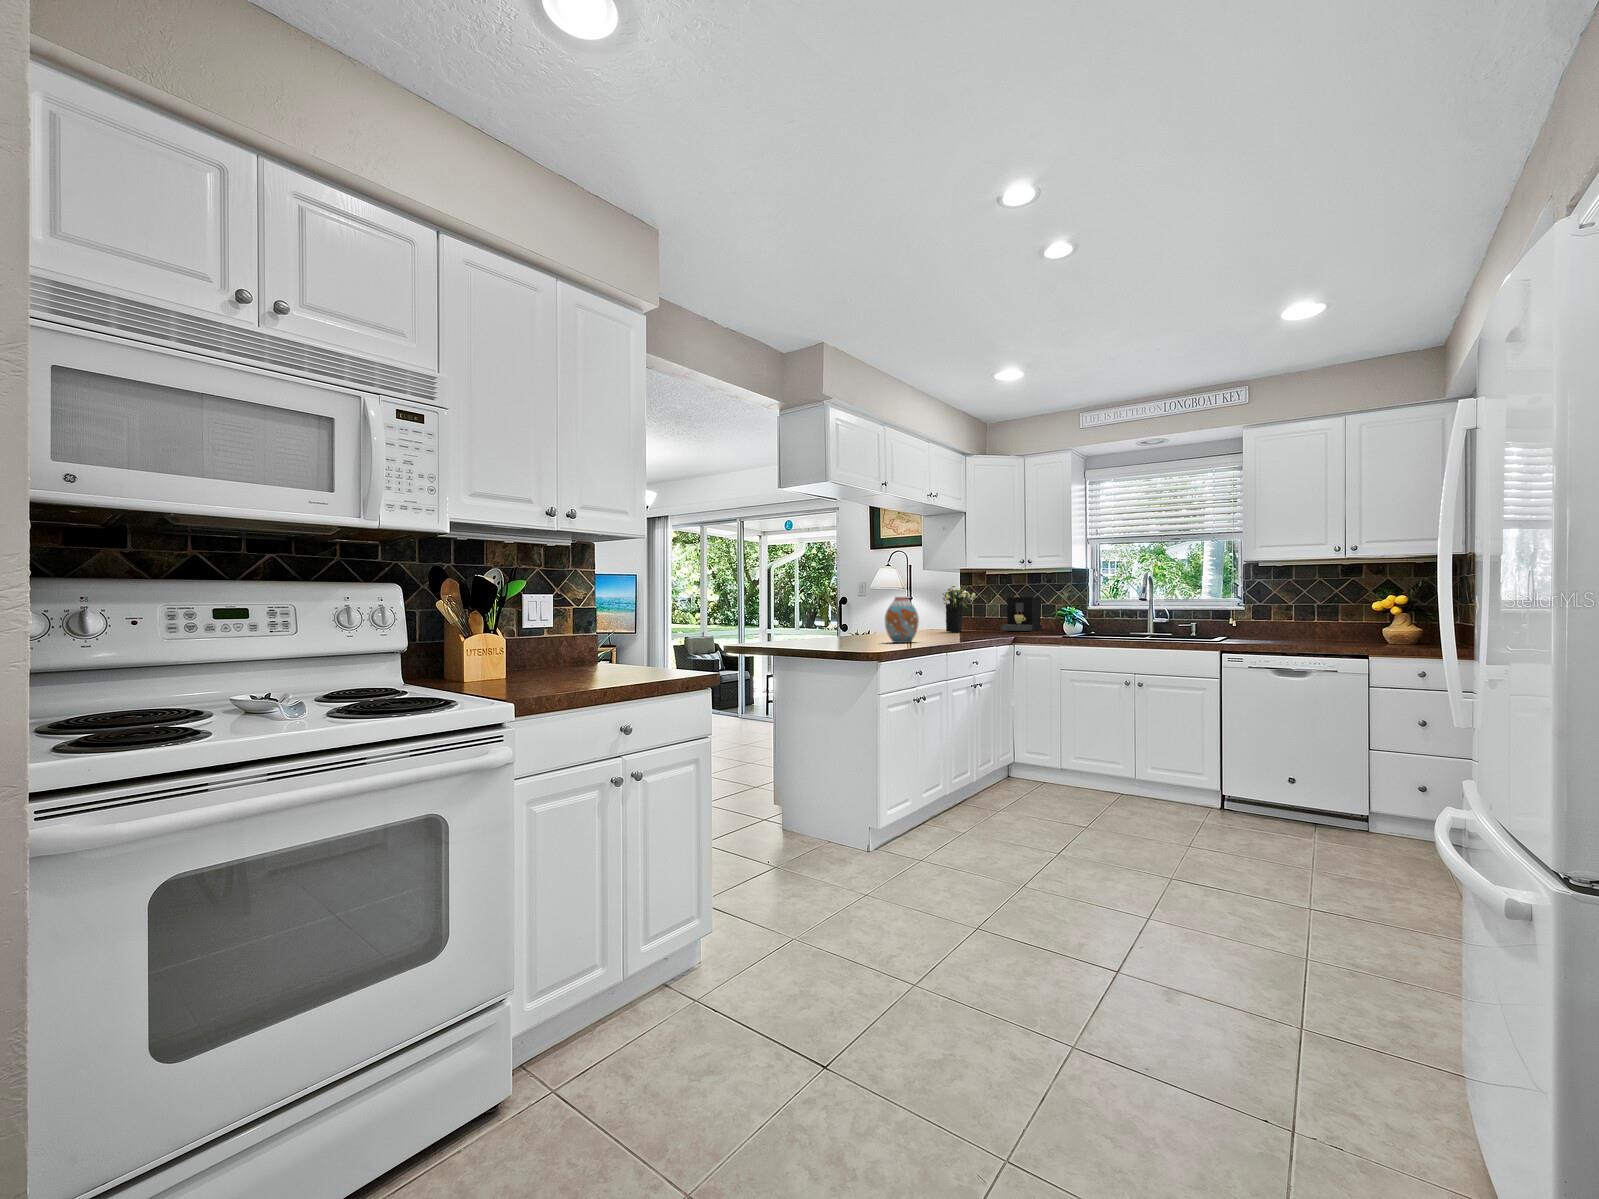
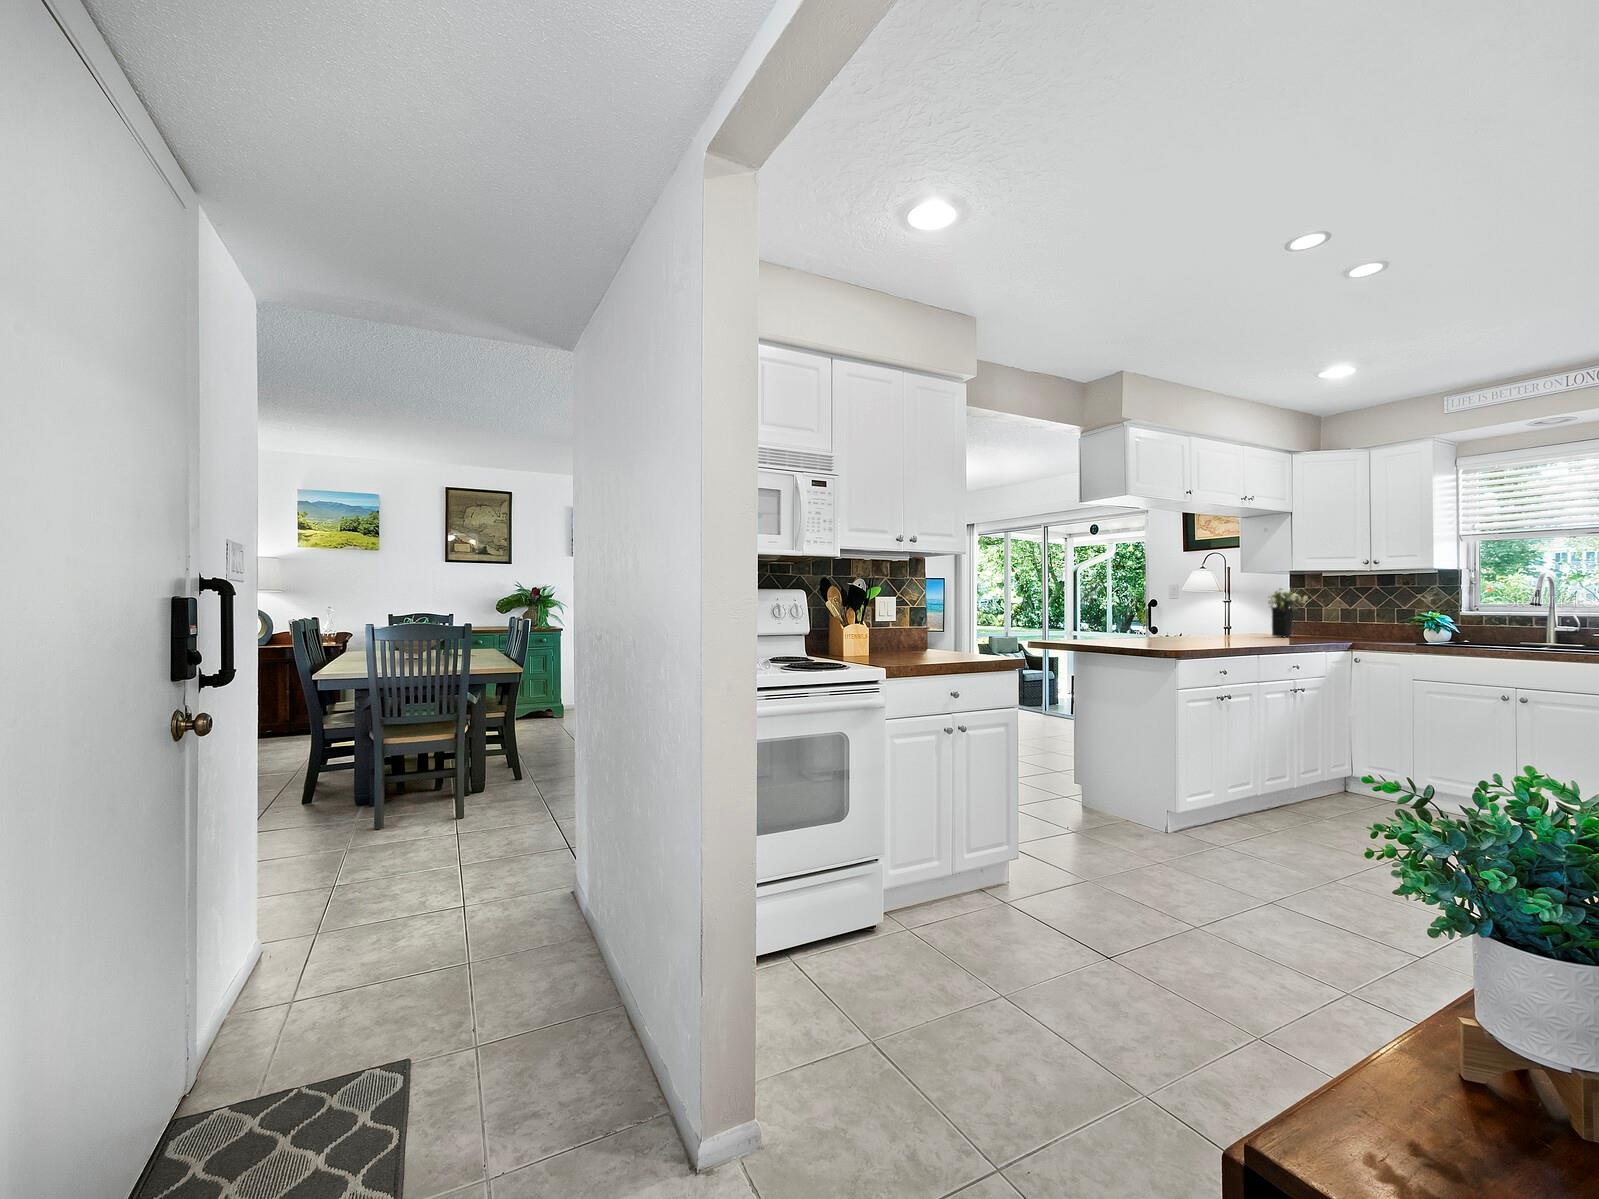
vase: present [885,597,919,643] -> none [1192,600,1229,644]
coffee maker: present [1001,597,1042,631] -> none [1339,601,1394,638]

